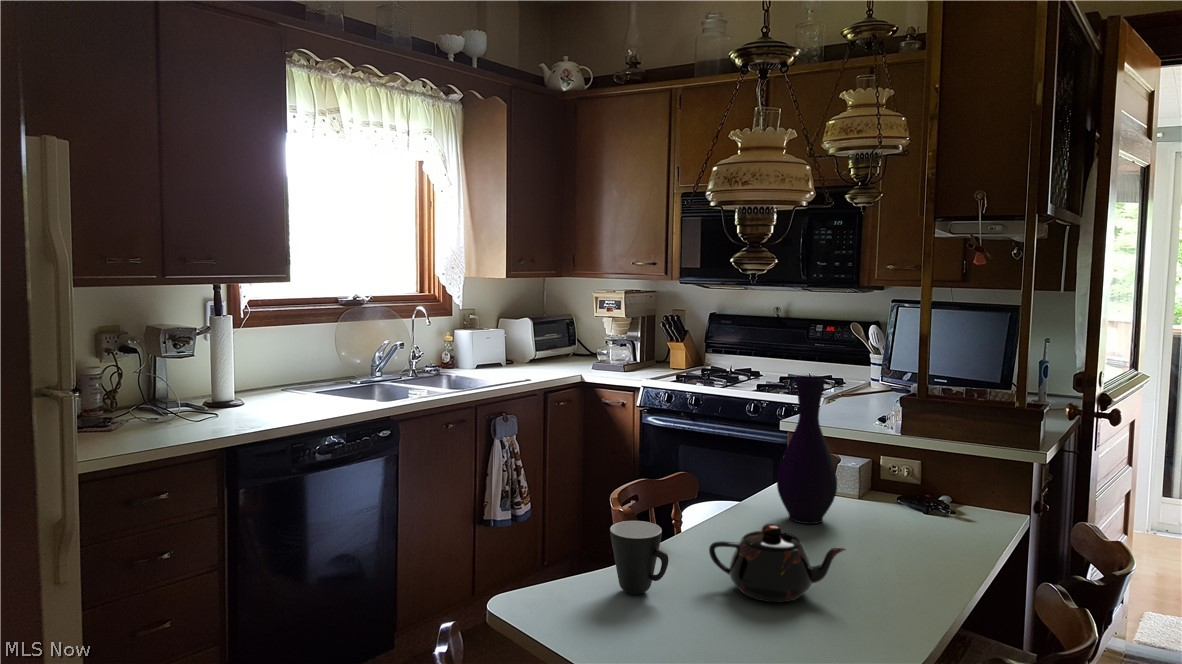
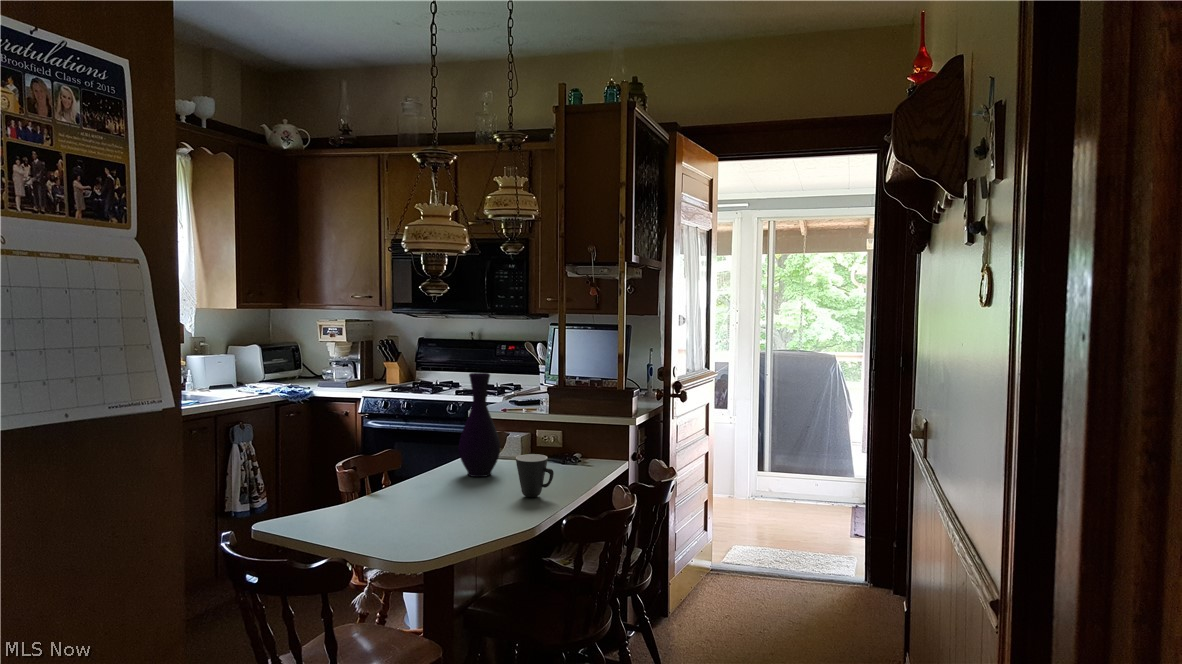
mug: present [610,521,669,594] -> present [516,454,554,497]
teapot: present [709,524,846,603] -> none [404,469,496,521]

